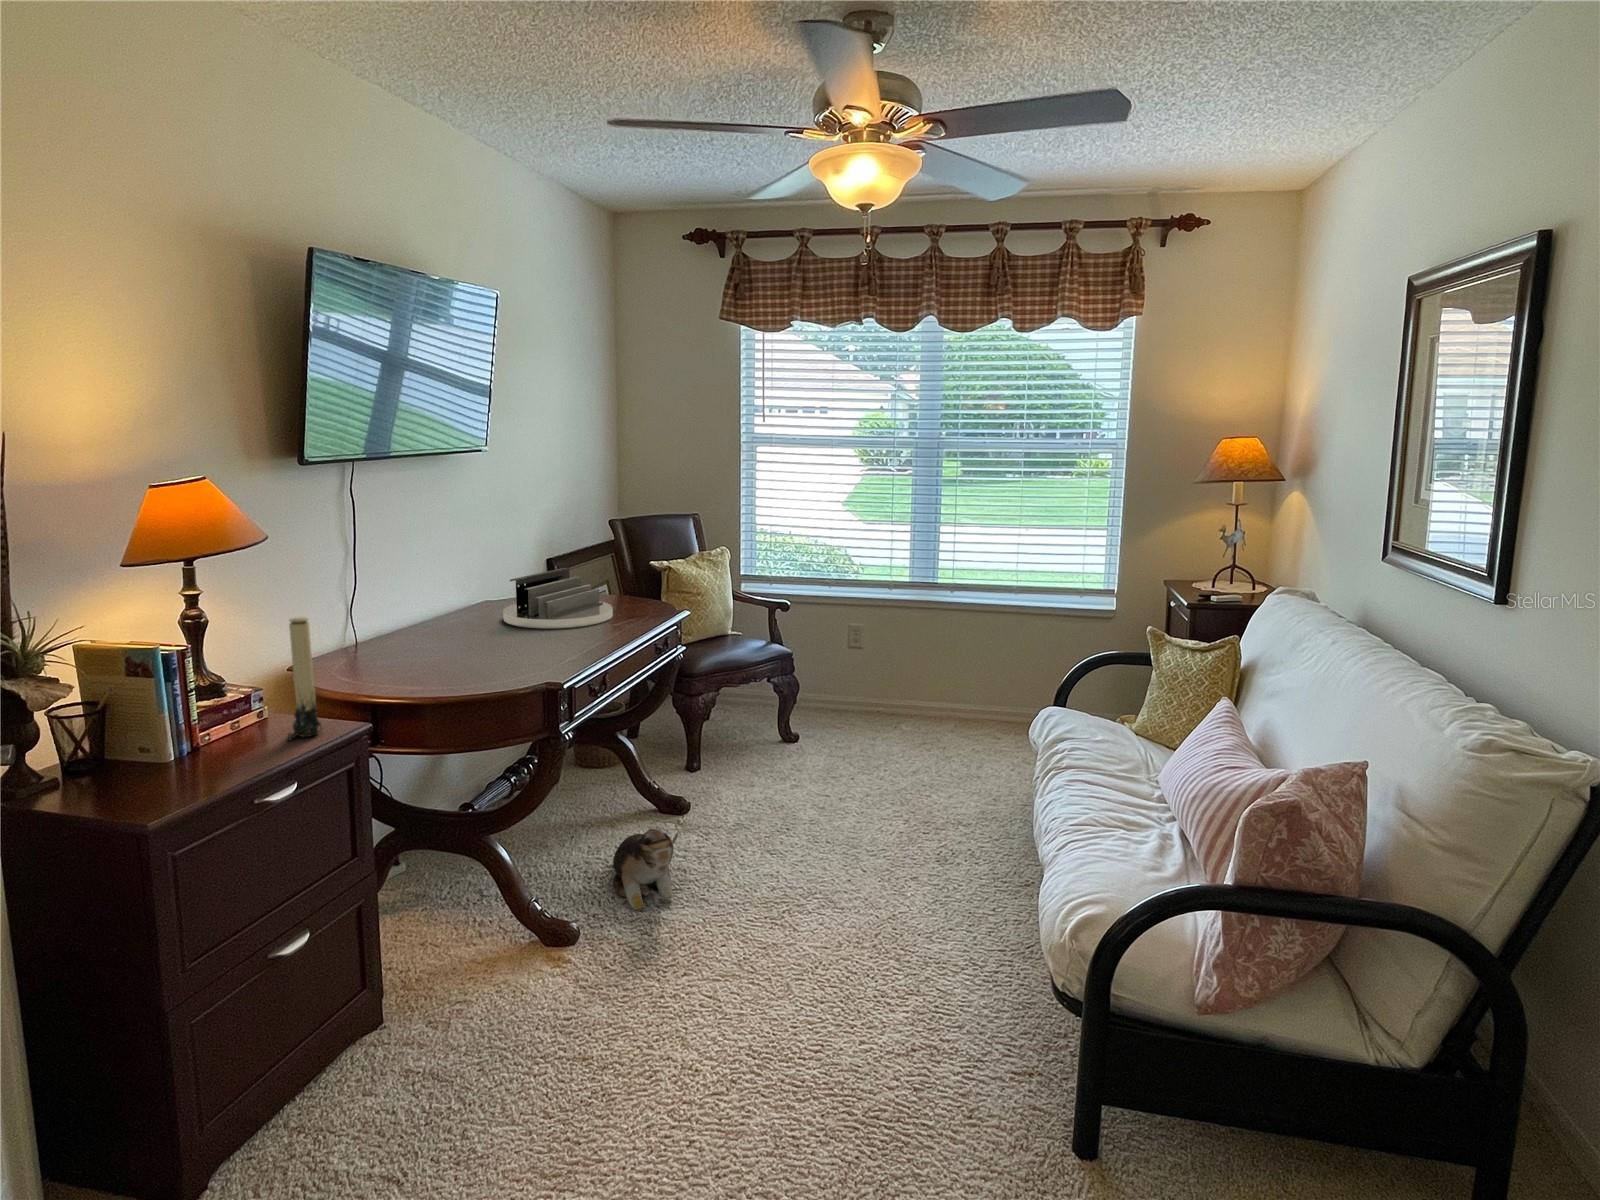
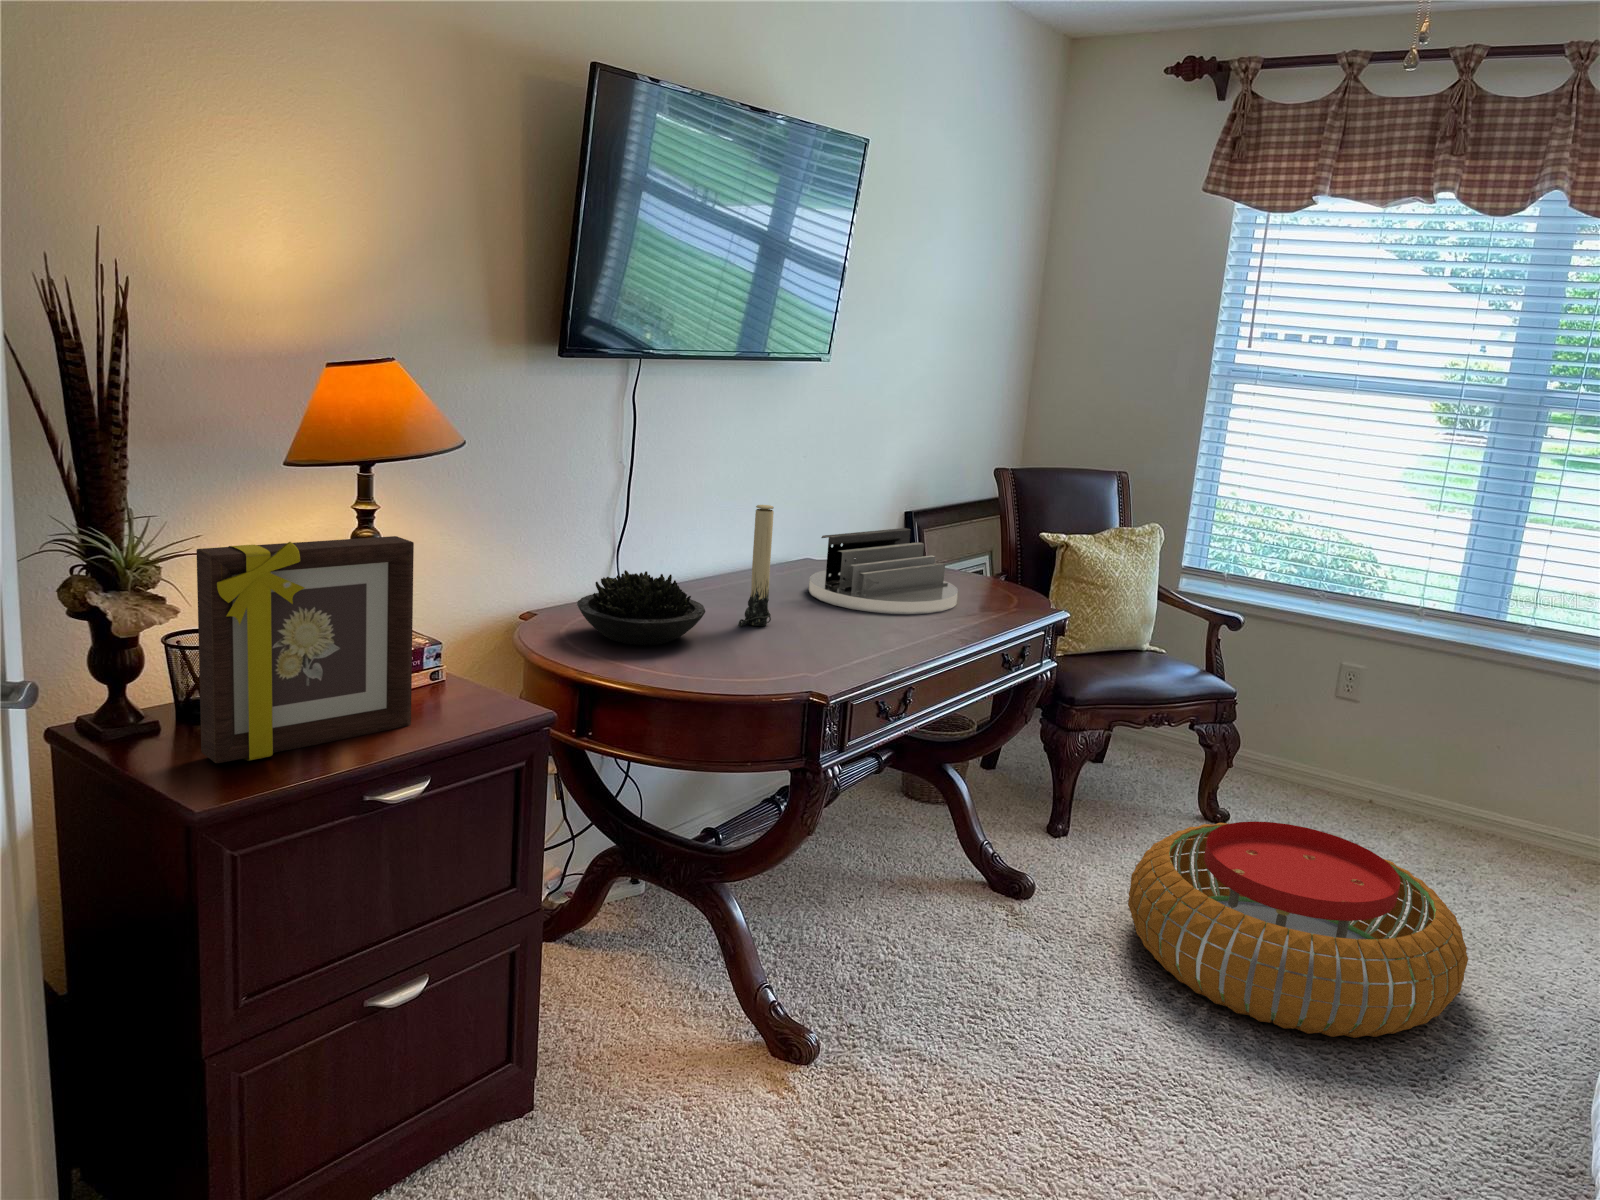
picture frame: none [95,610,267,797] -> present [196,536,414,763]
candle: present [287,617,321,741] -> present [738,505,774,626]
succulent plant: none [346,618,448,674] -> present [577,570,705,645]
pouf: none [753,727,954,848] -> present [1128,821,1468,1038]
plush toy: present [613,829,678,910] -> none [887,926,980,1038]

